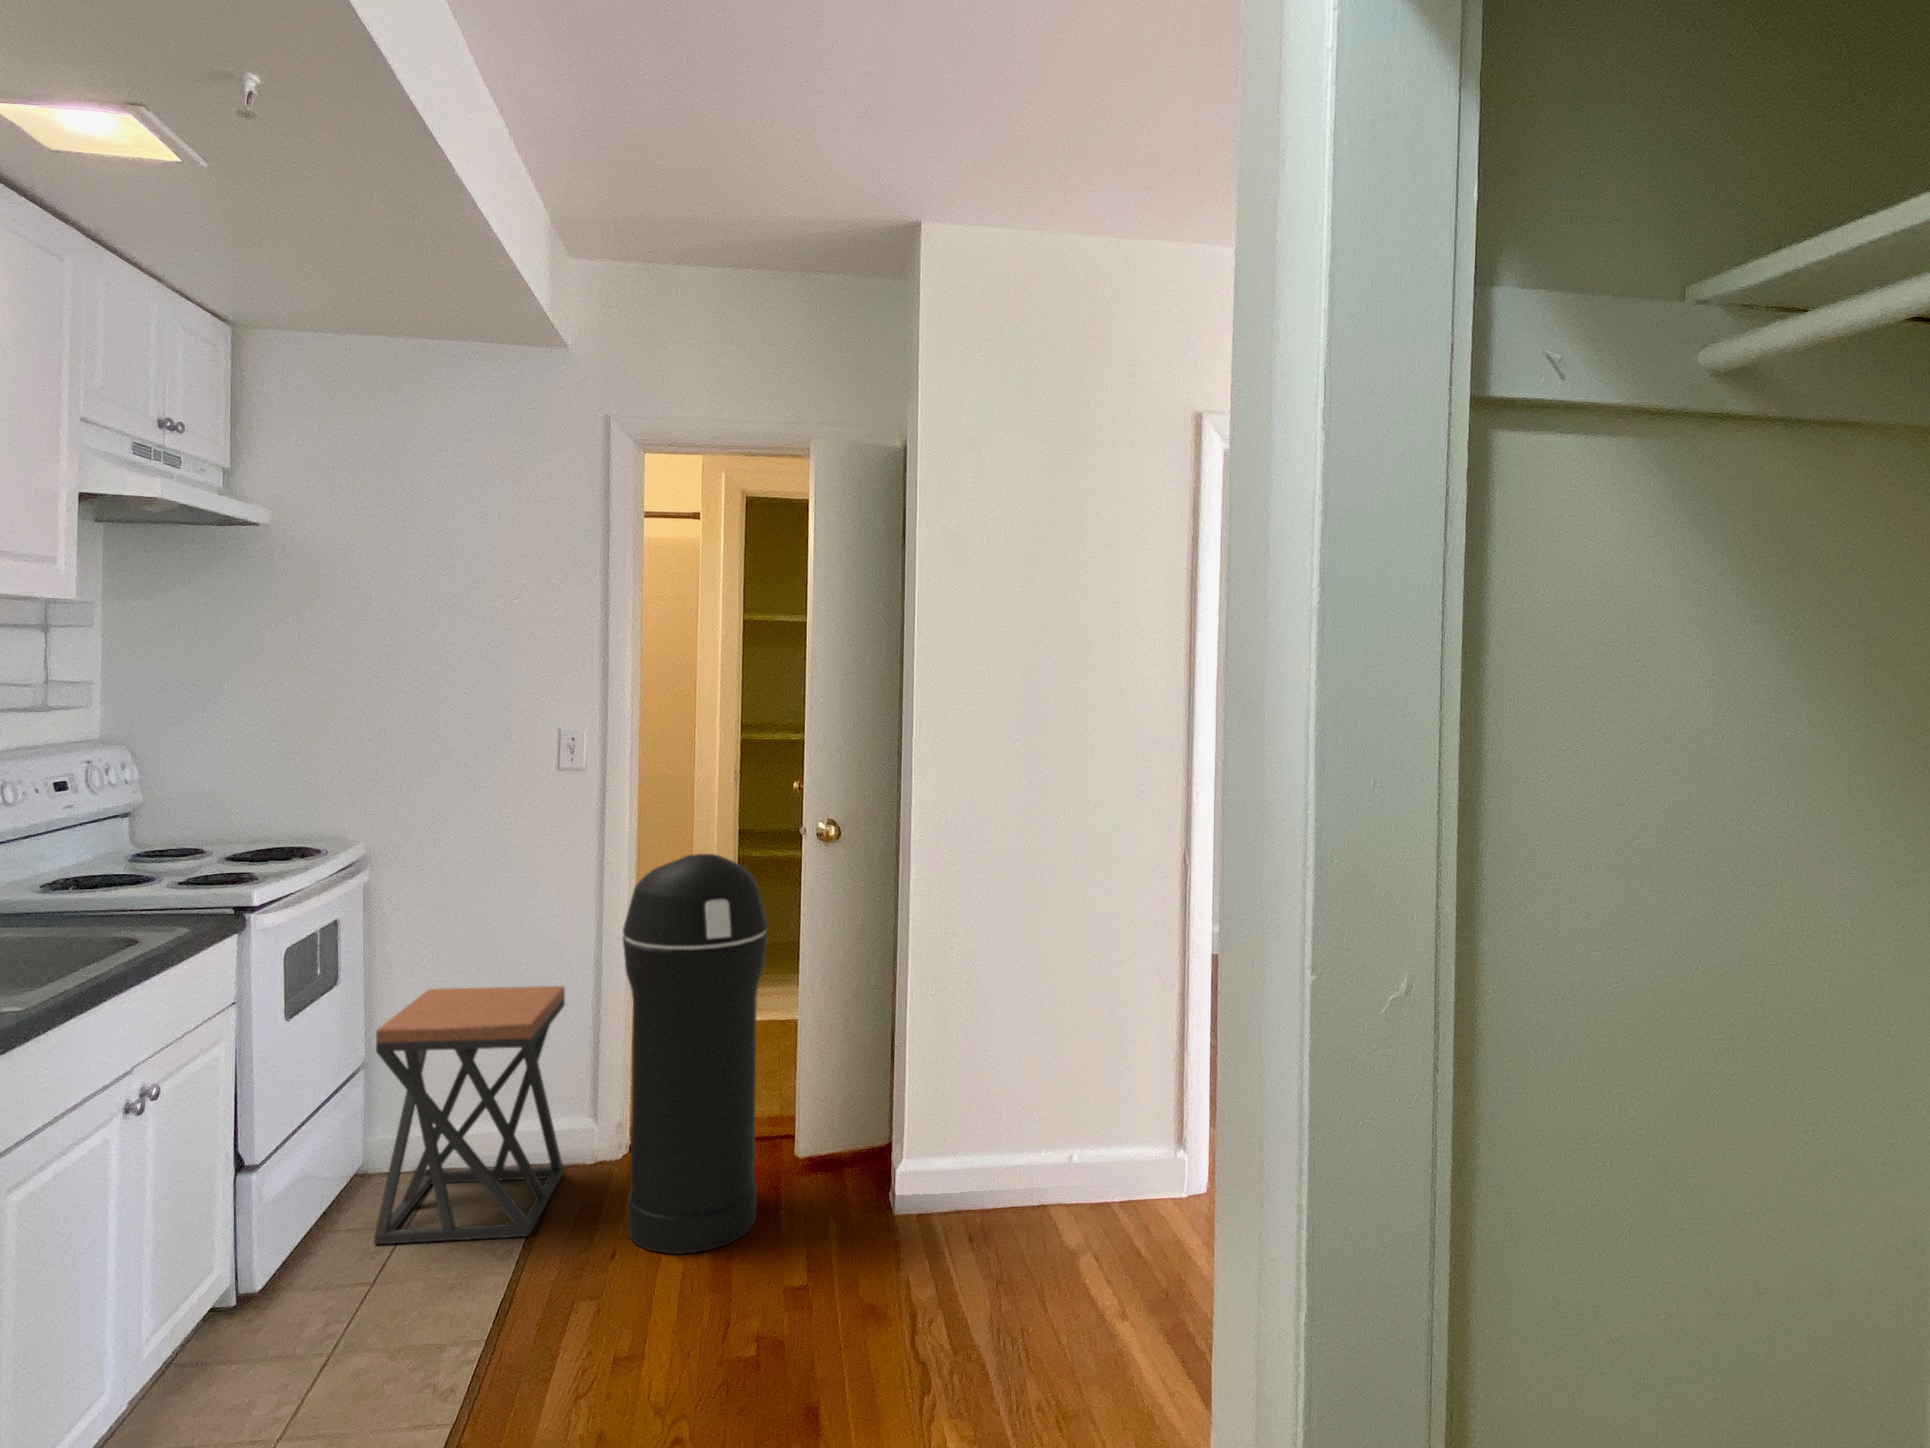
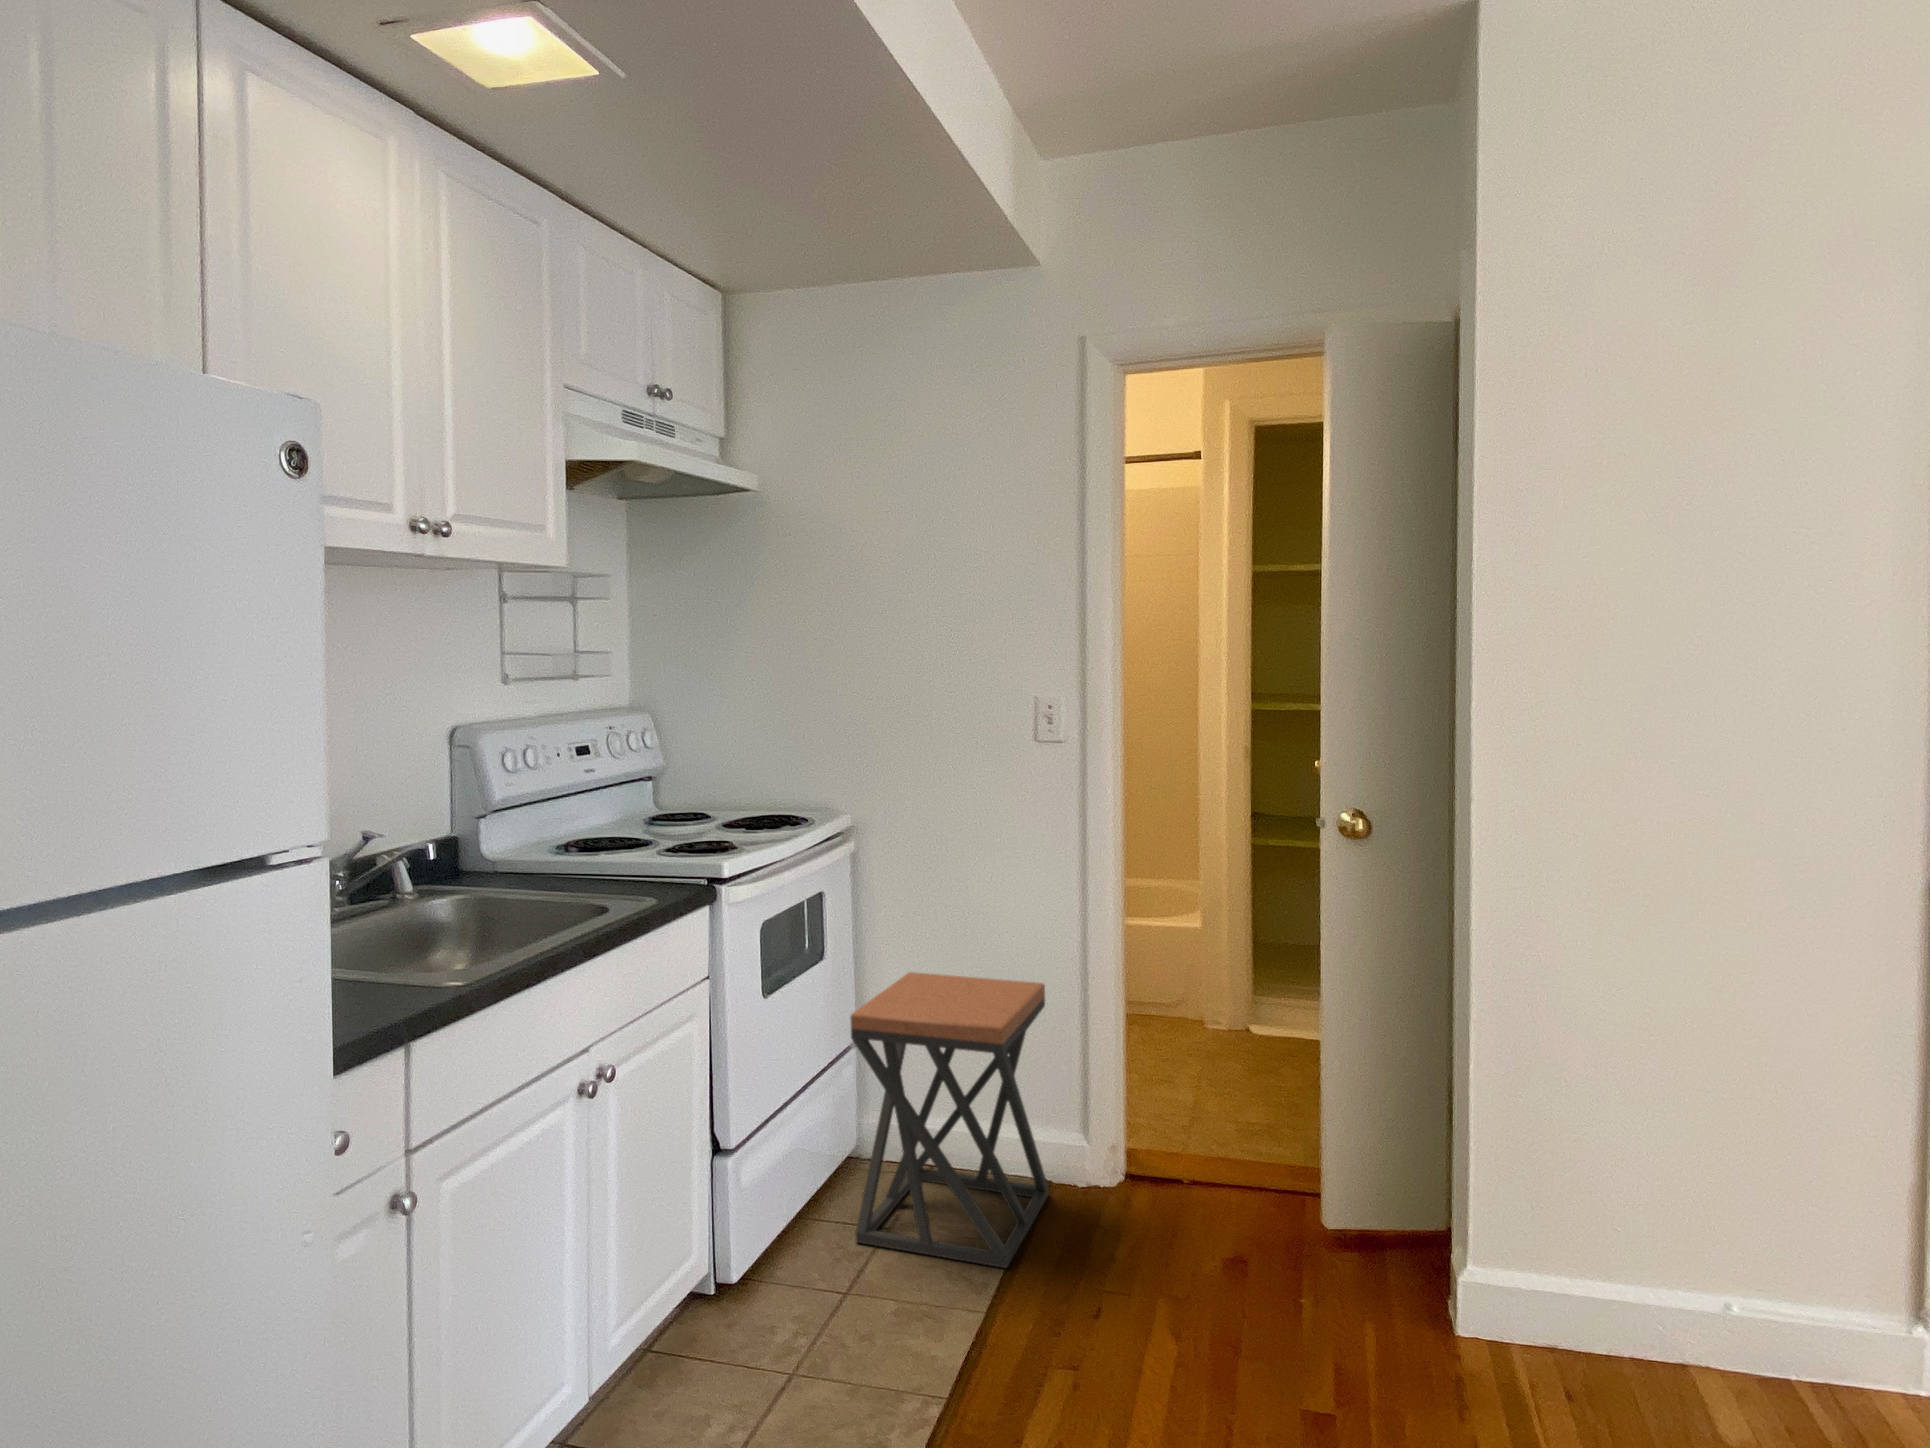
trash can: present [622,854,768,1254] -> none [1100,841,1278,1338]

